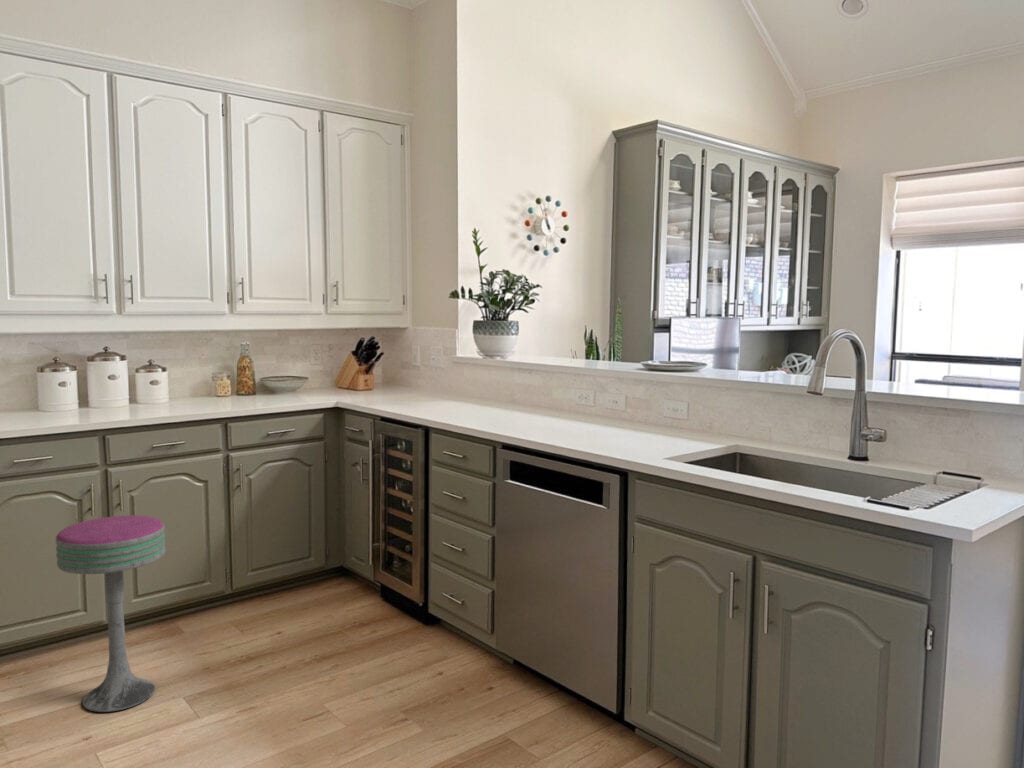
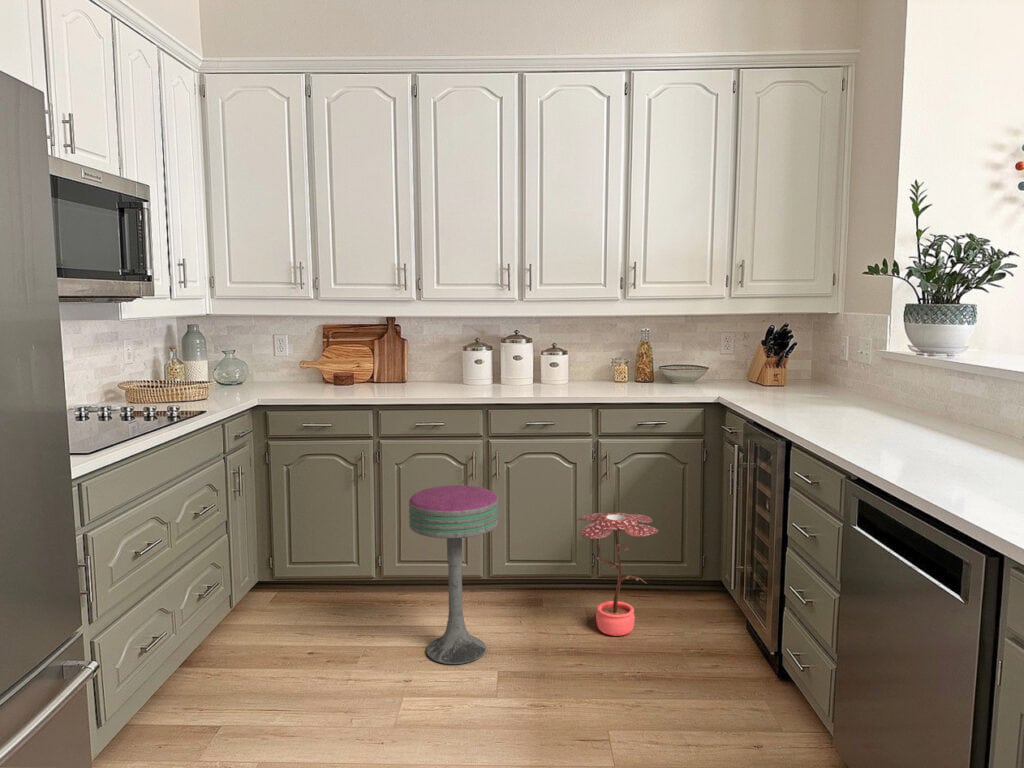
potted plant: none [226,518,314,637] -> present [578,512,658,636]

